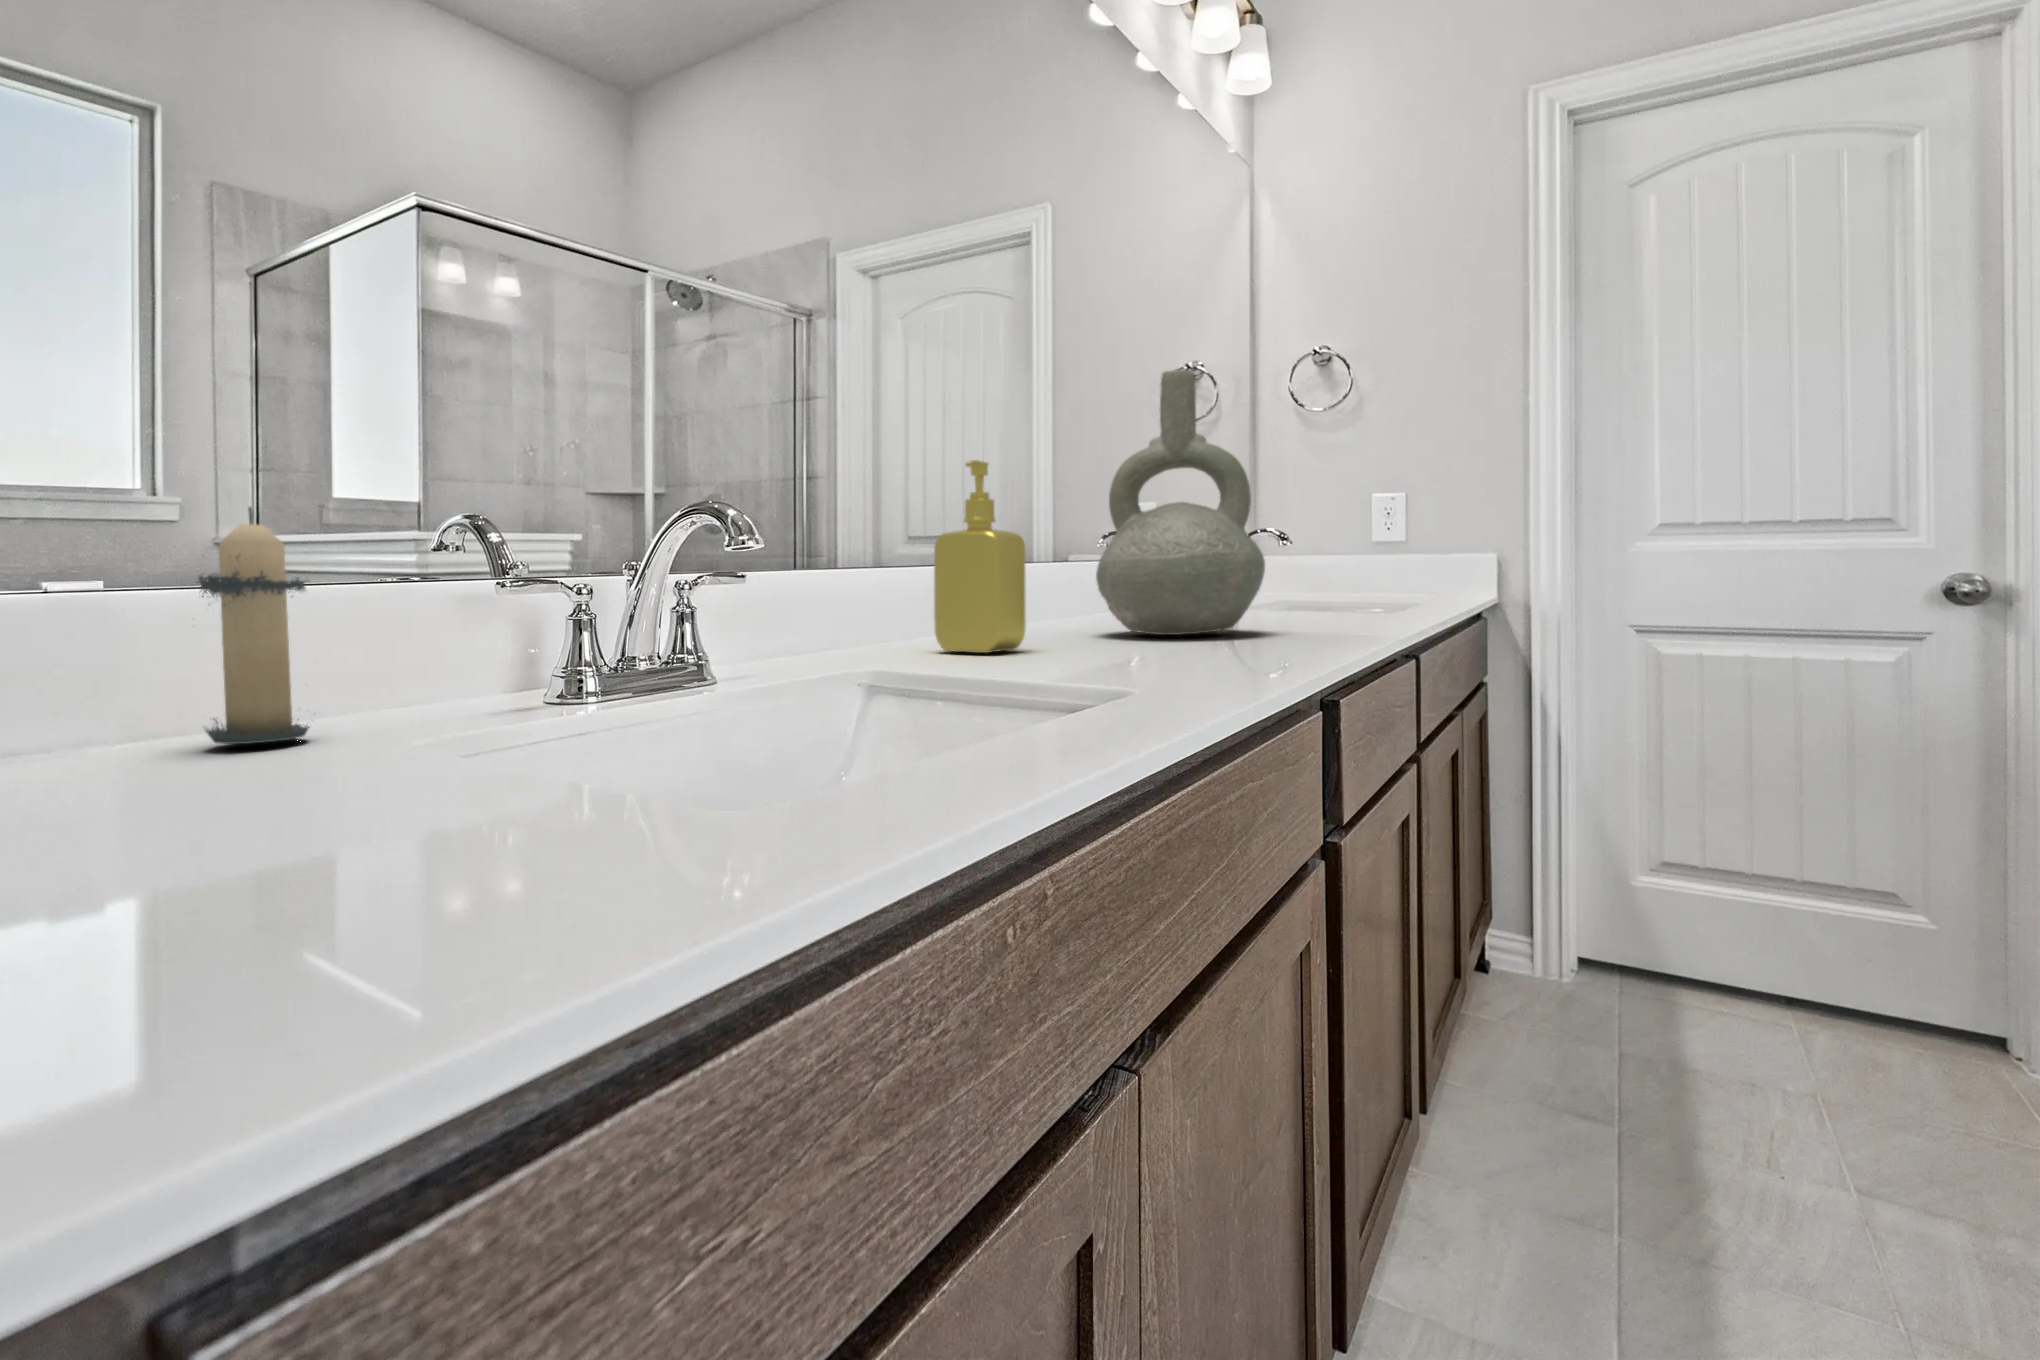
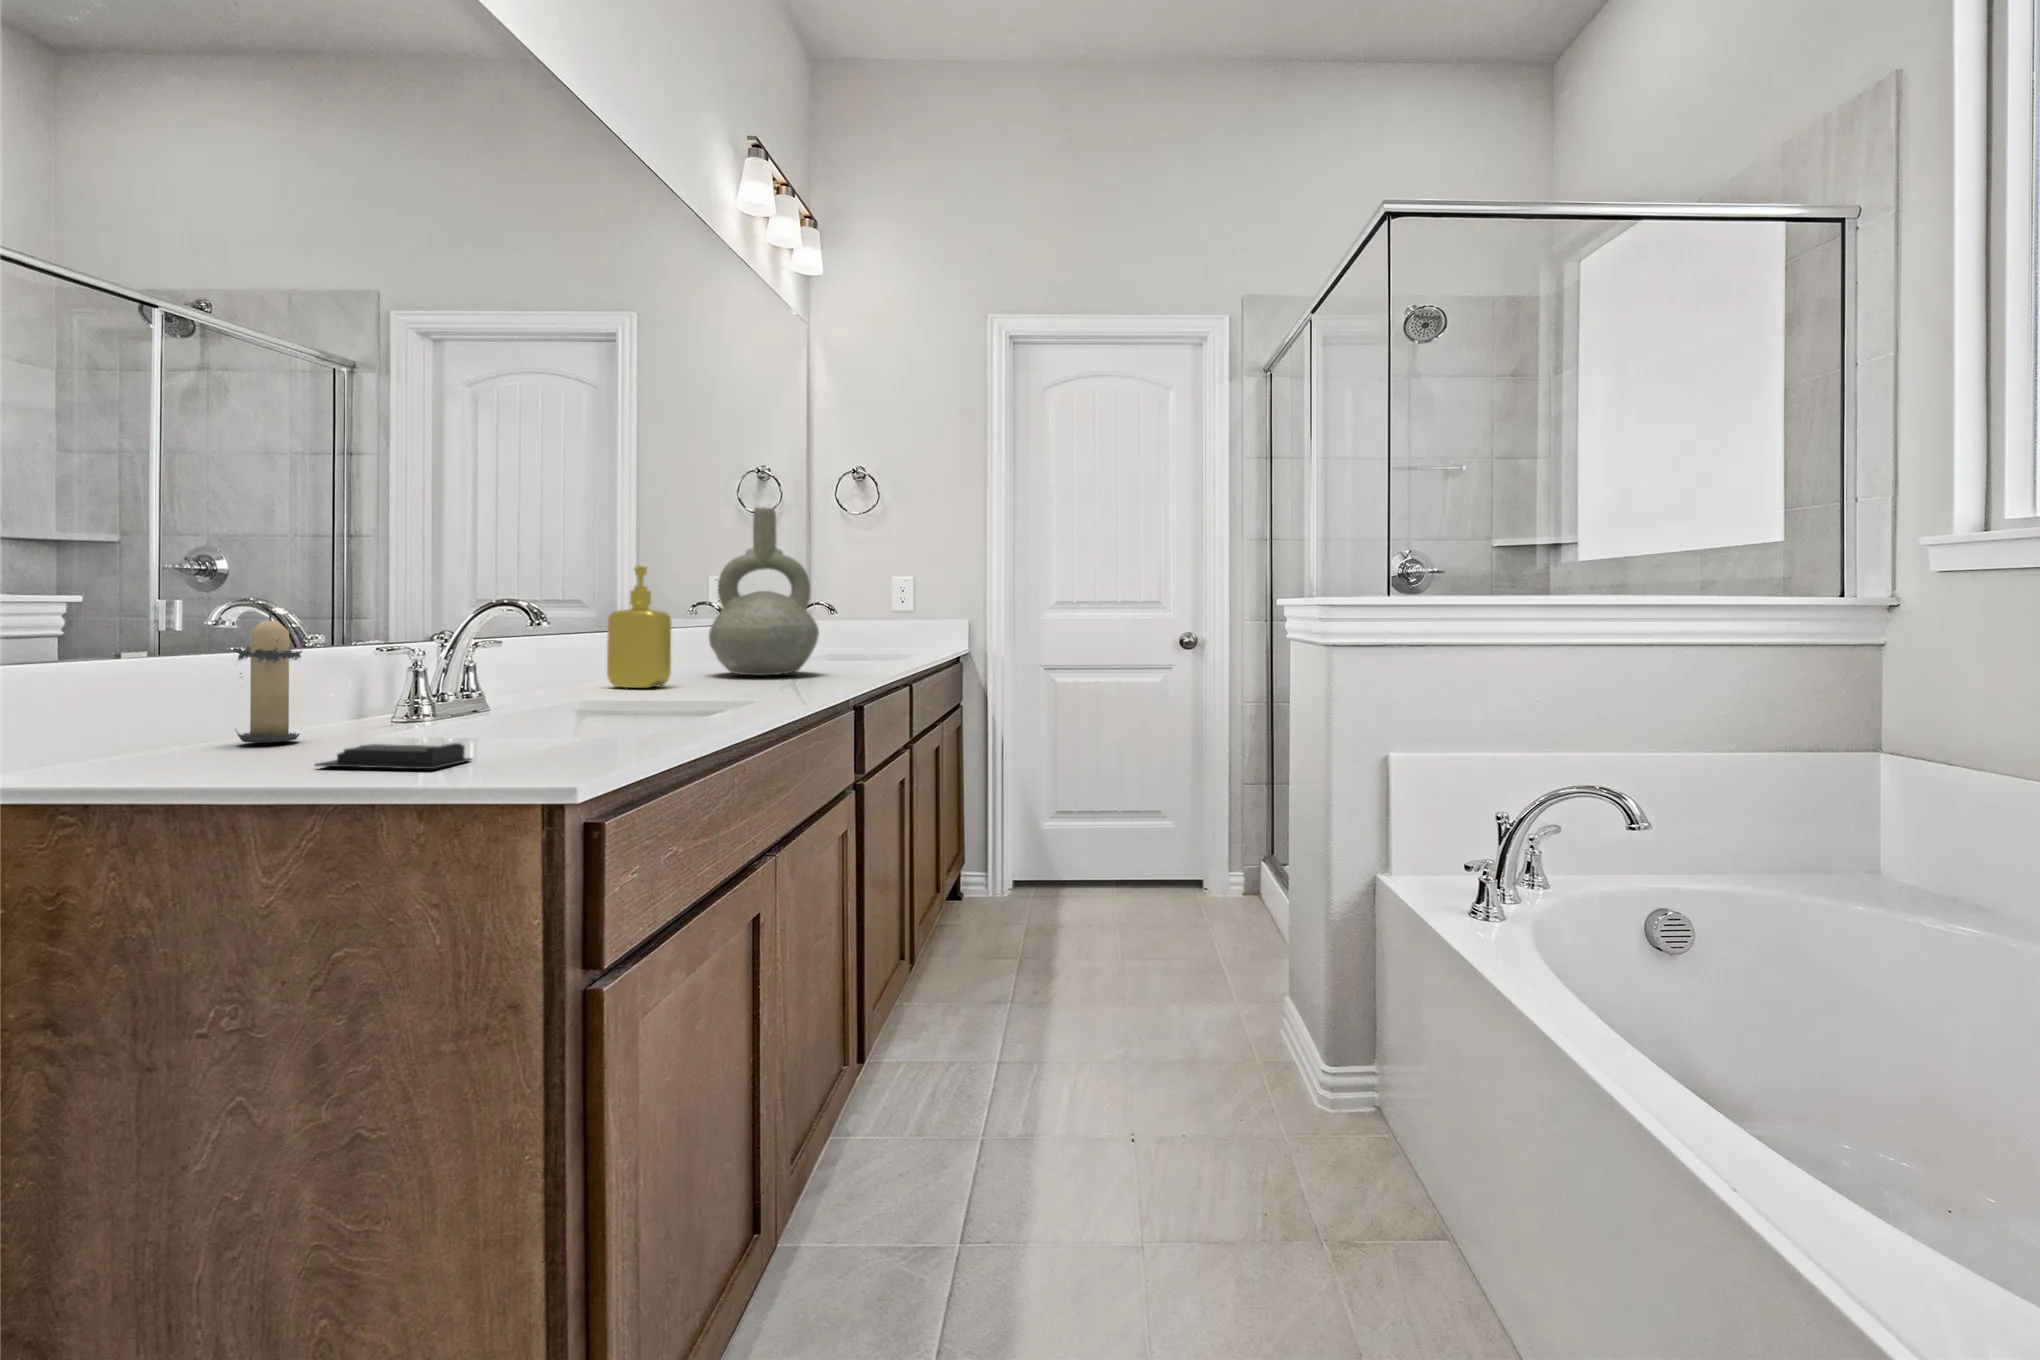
soap bar: none [65,772,372,861] -> present [315,743,472,769]

